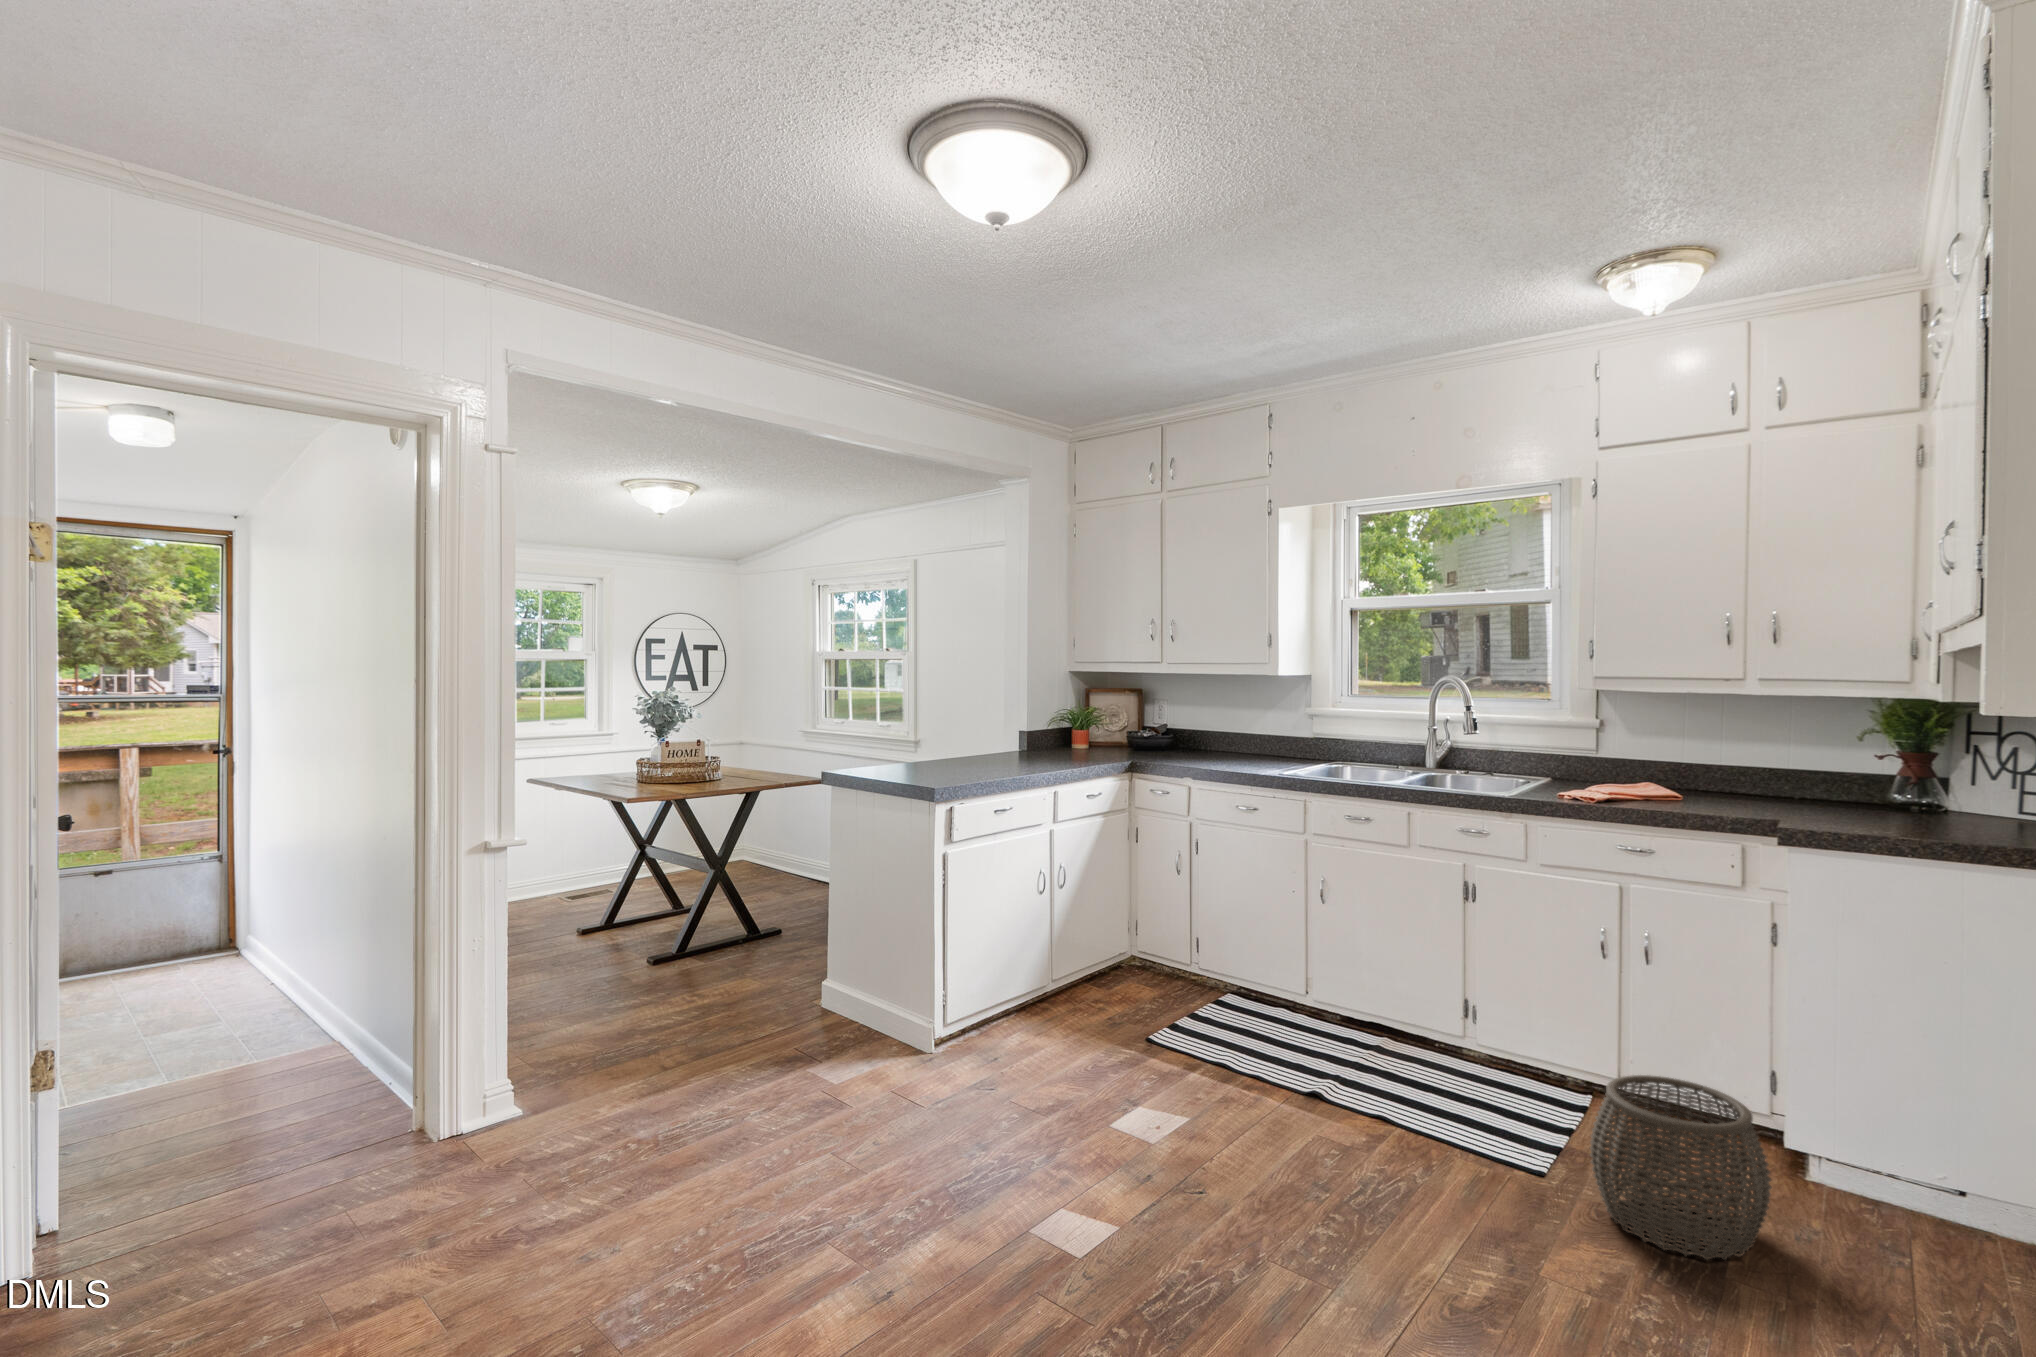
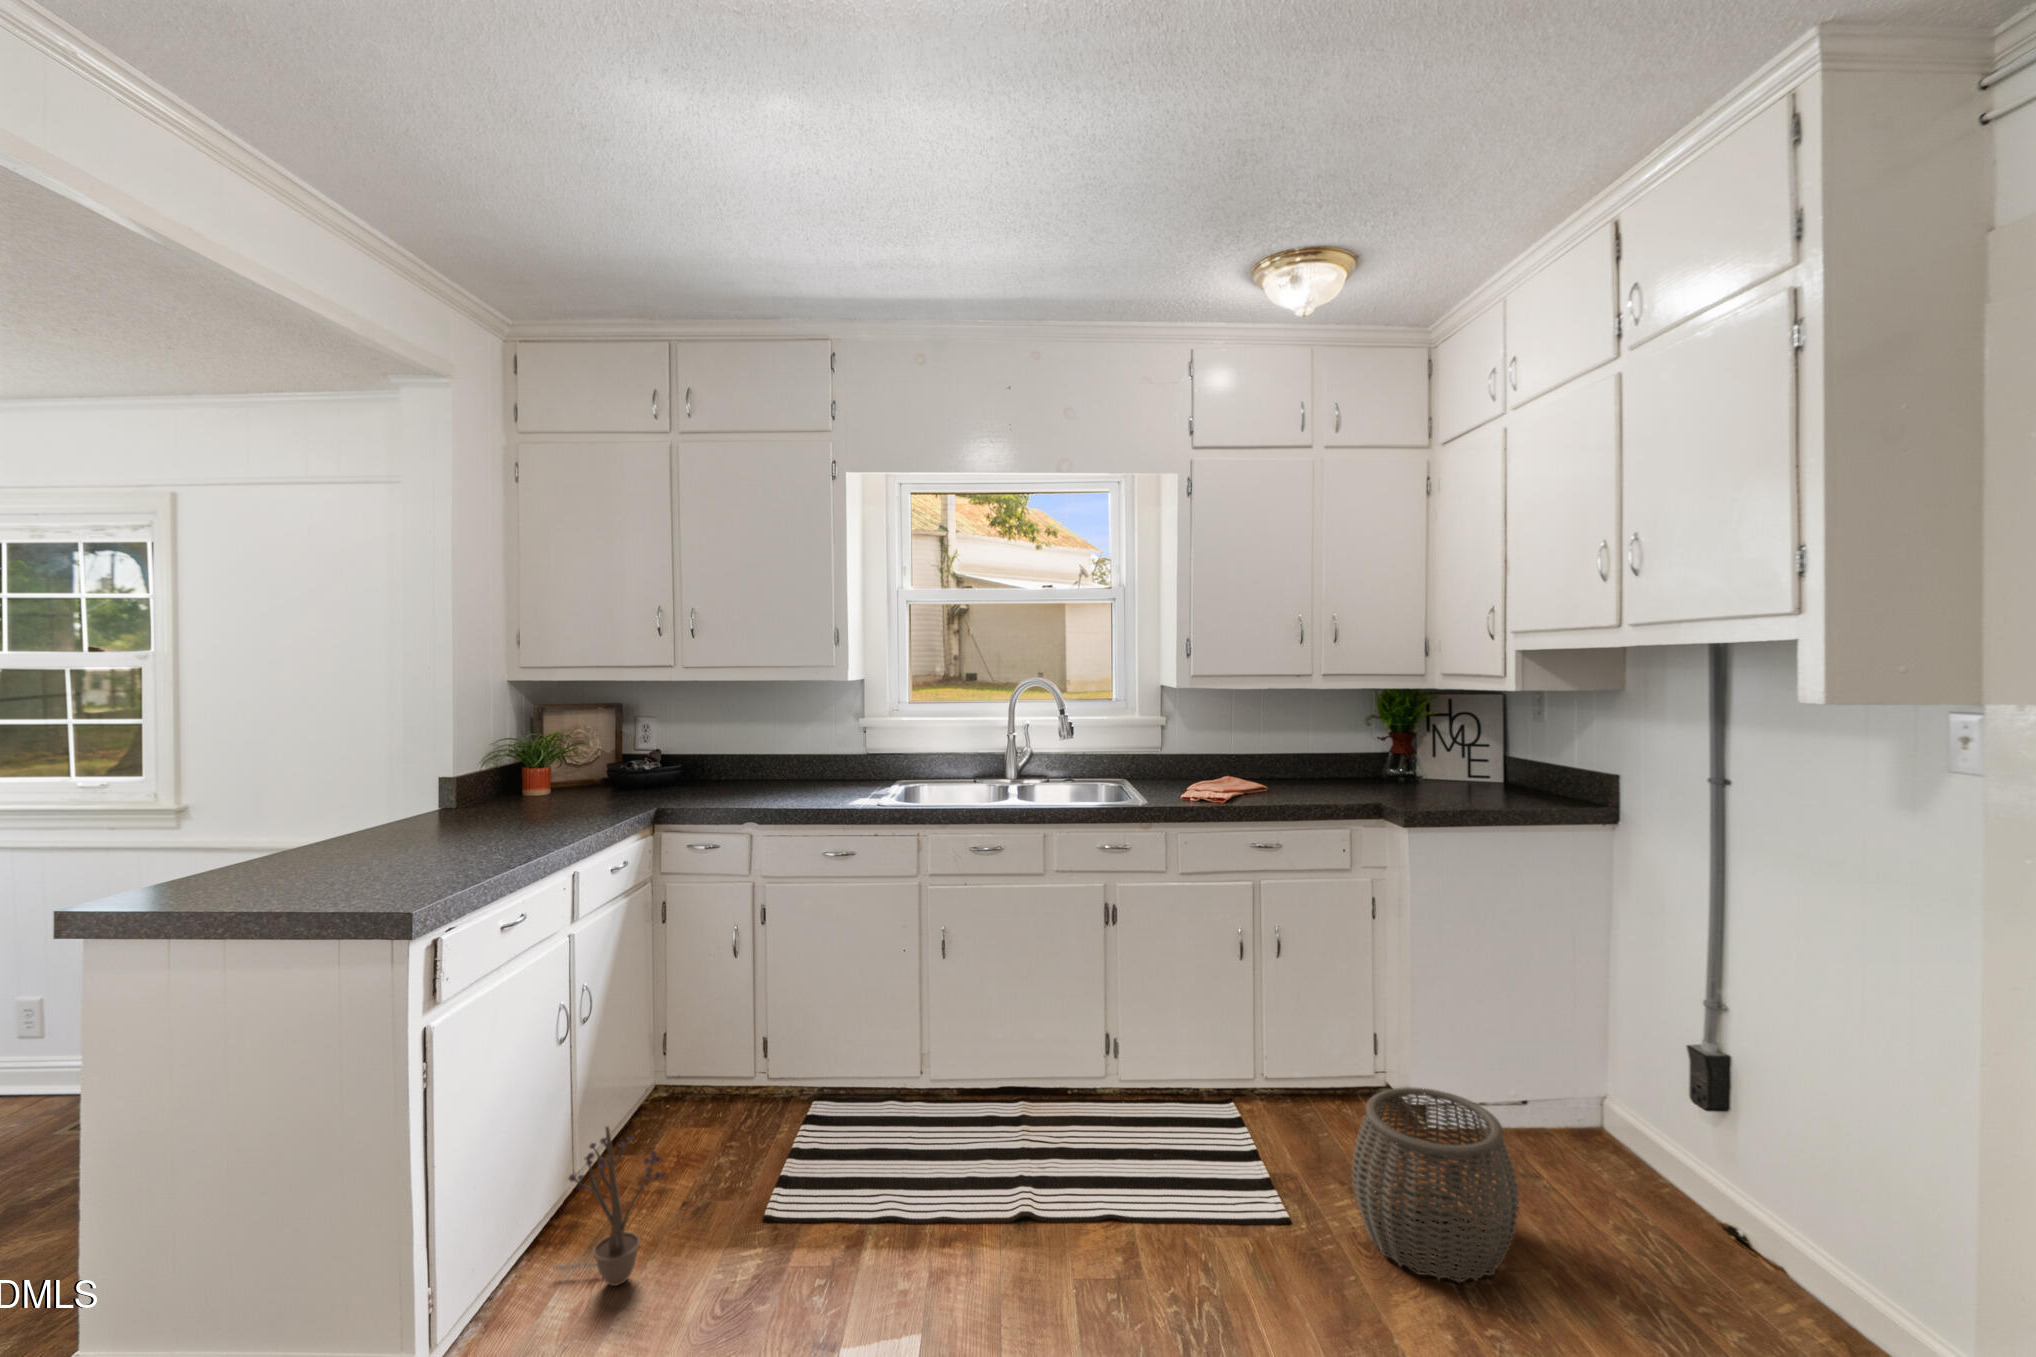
decorative plant: none [1020,941,1075,1042] -> present [556,1126,665,1286]

